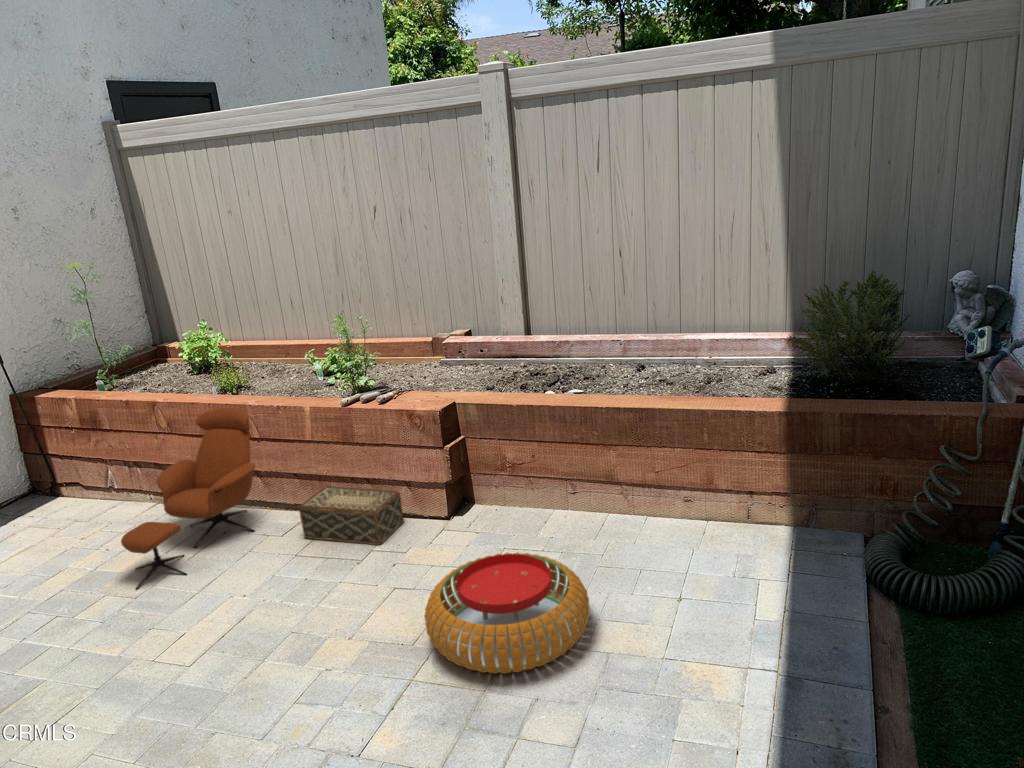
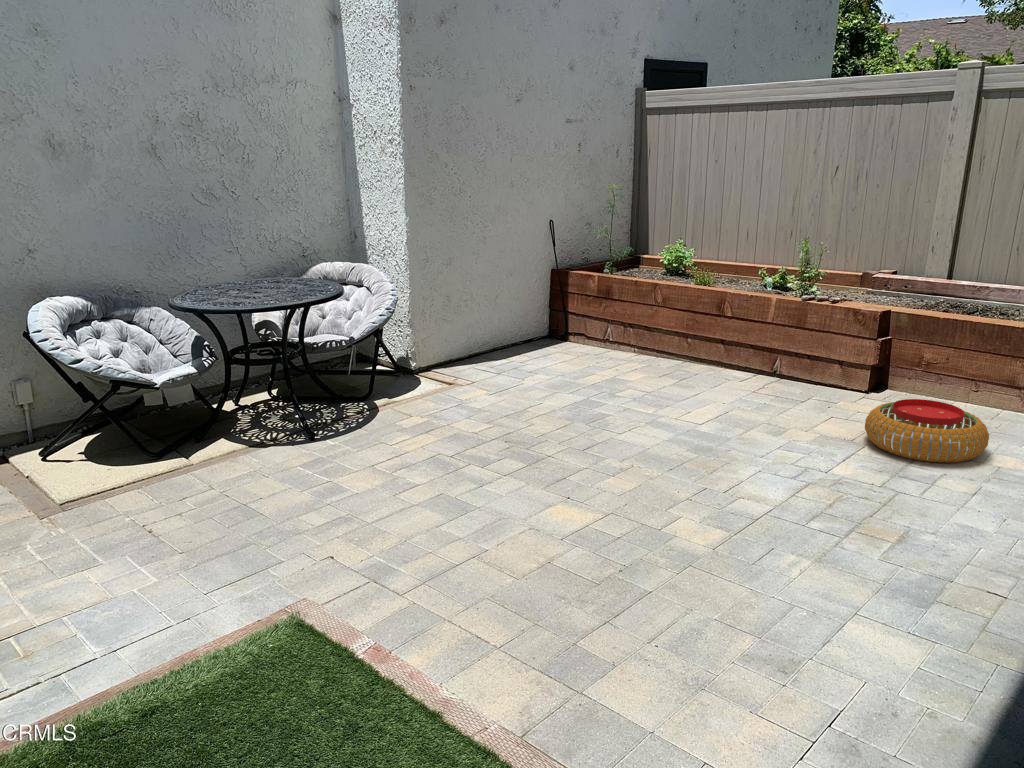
lounge chair: present [121,408,255,589] -> none [644,291,730,388]
woven basket: present [299,486,404,545] -> none [757,356,833,397]

